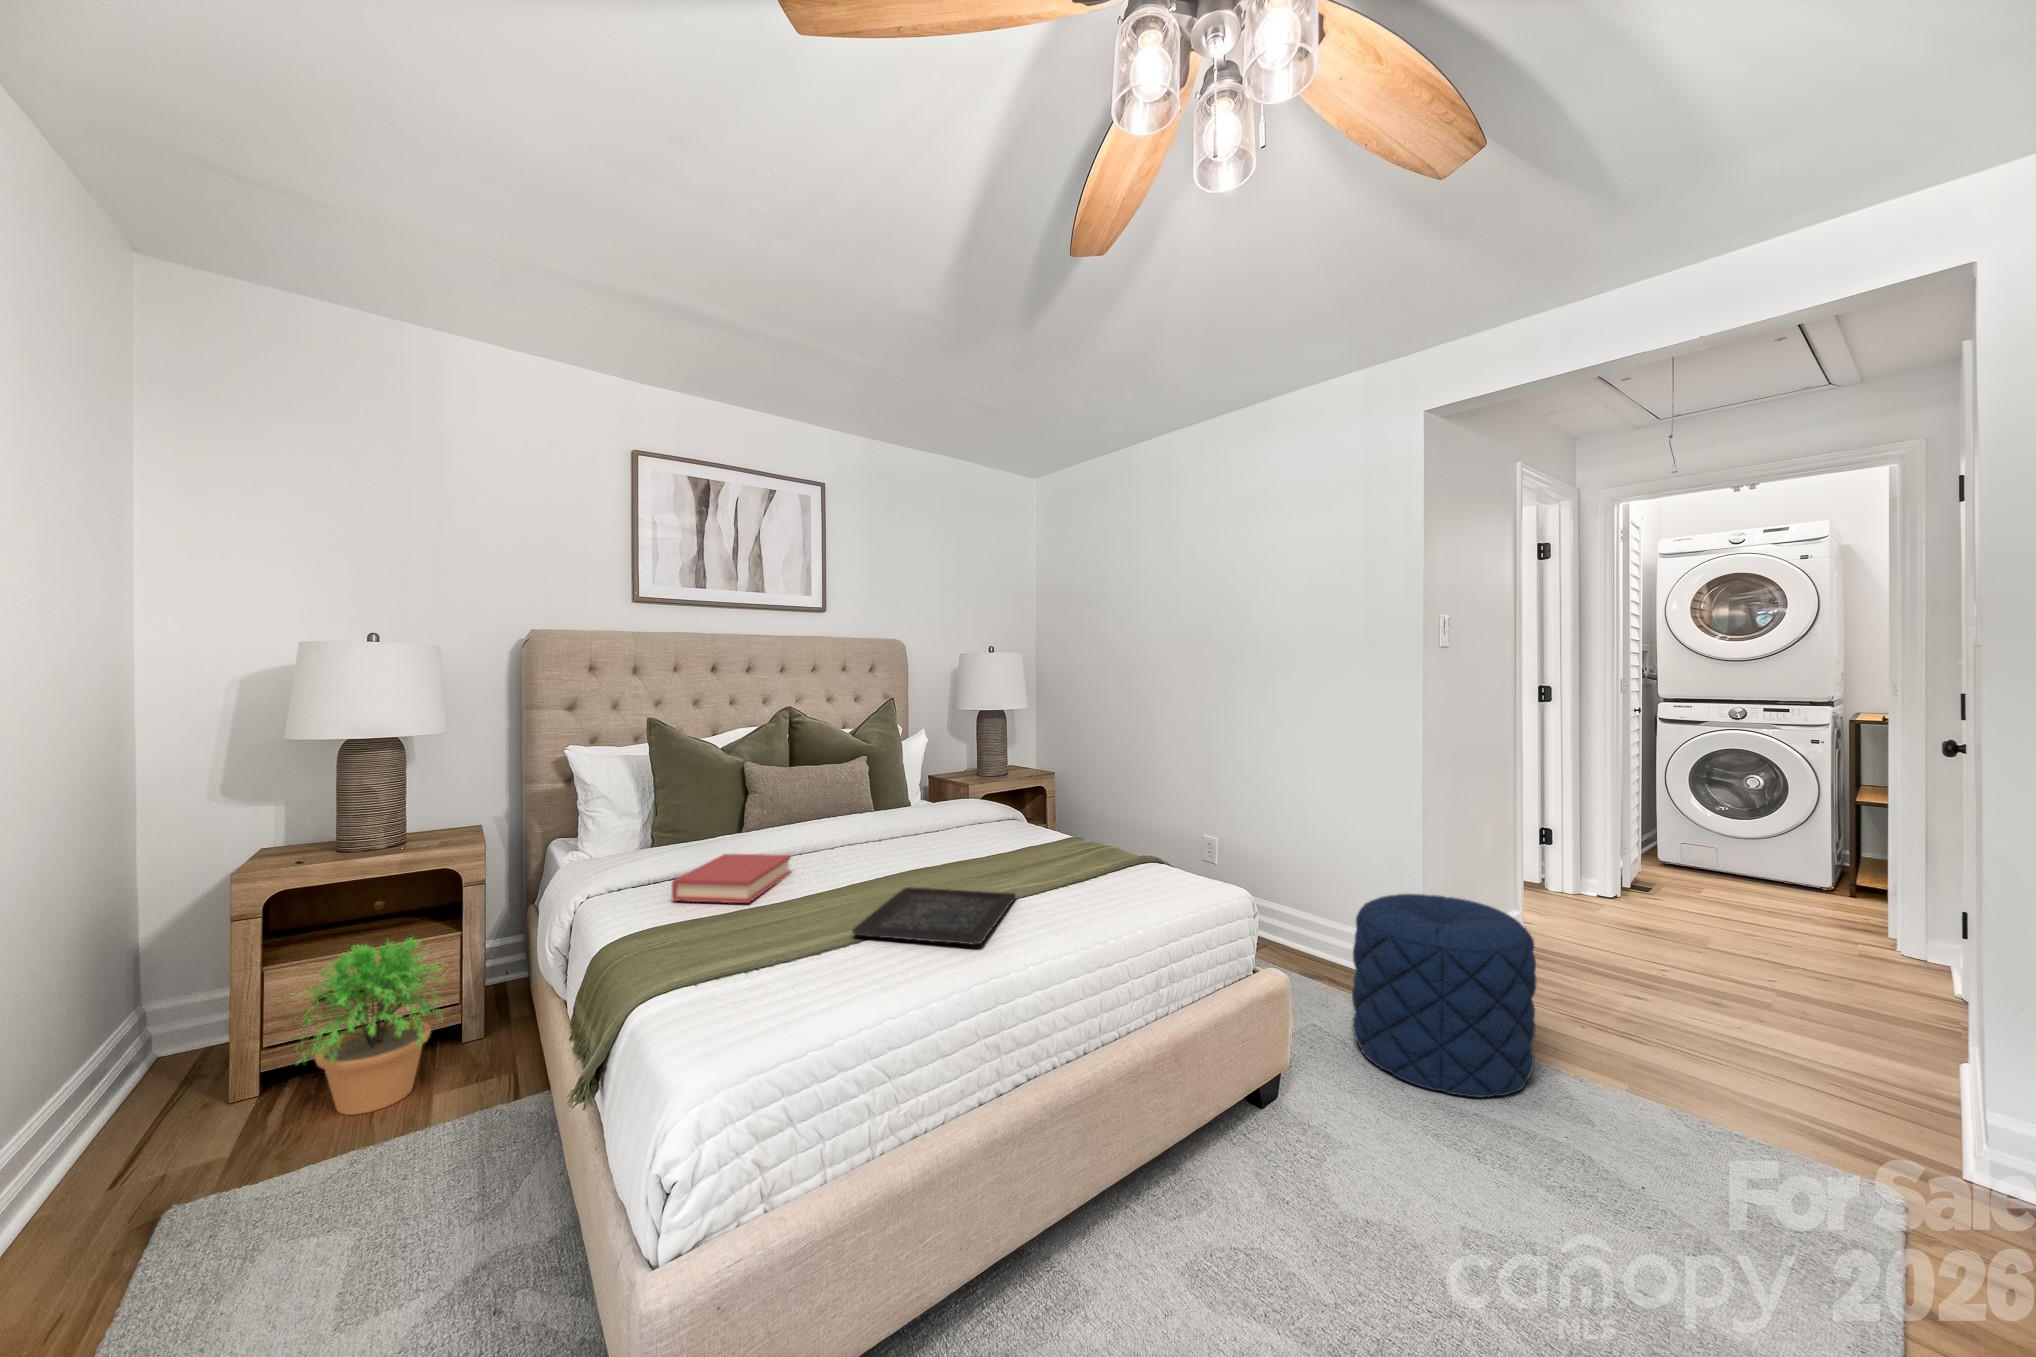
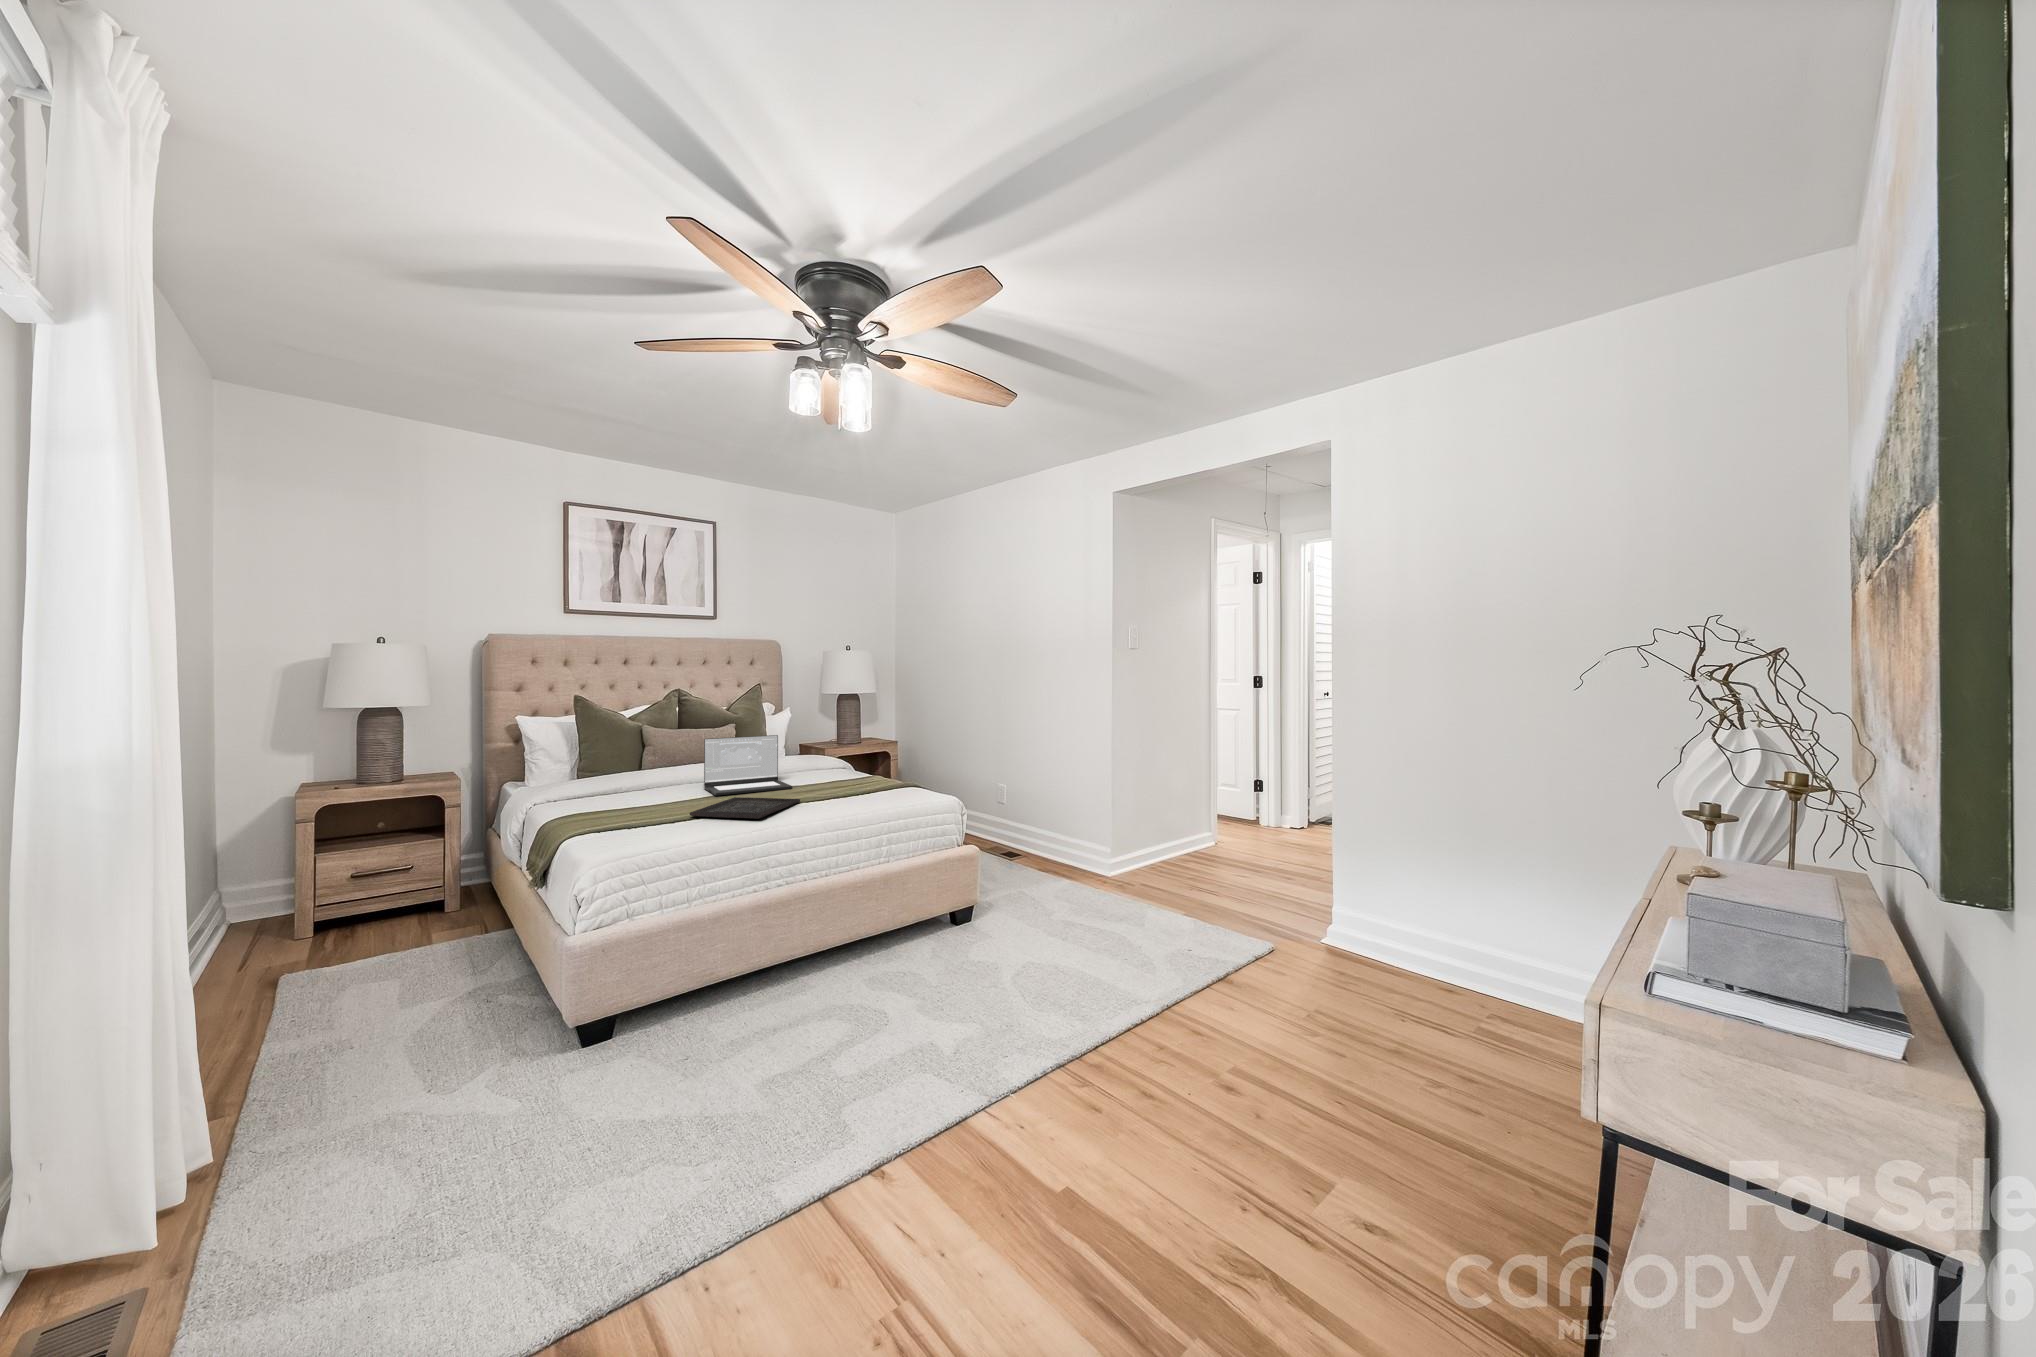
laptop: none [846,778,981,881] -> present [704,735,792,795]
hardback book: present [672,854,791,903] -> none [585,781,666,805]
pouf: present [1352,894,1536,1097] -> none [1036,809,1137,922]
potted plant: present [299,938,444,1115] -> none [338,832,443,941]

